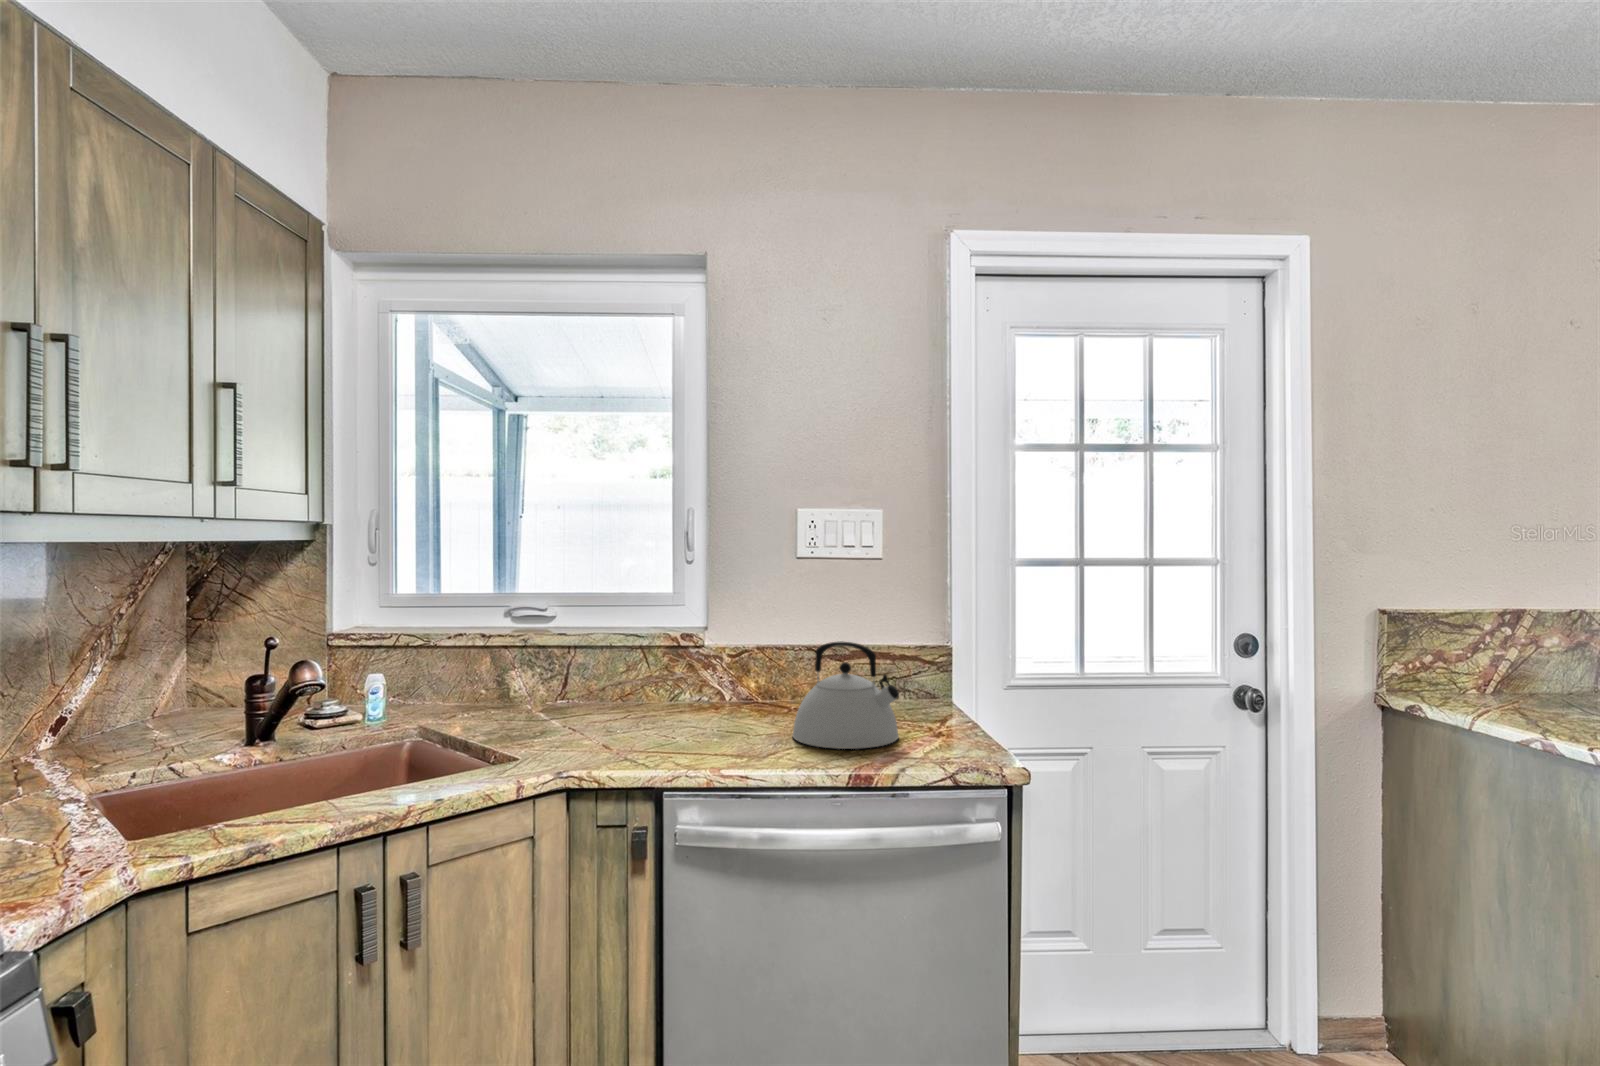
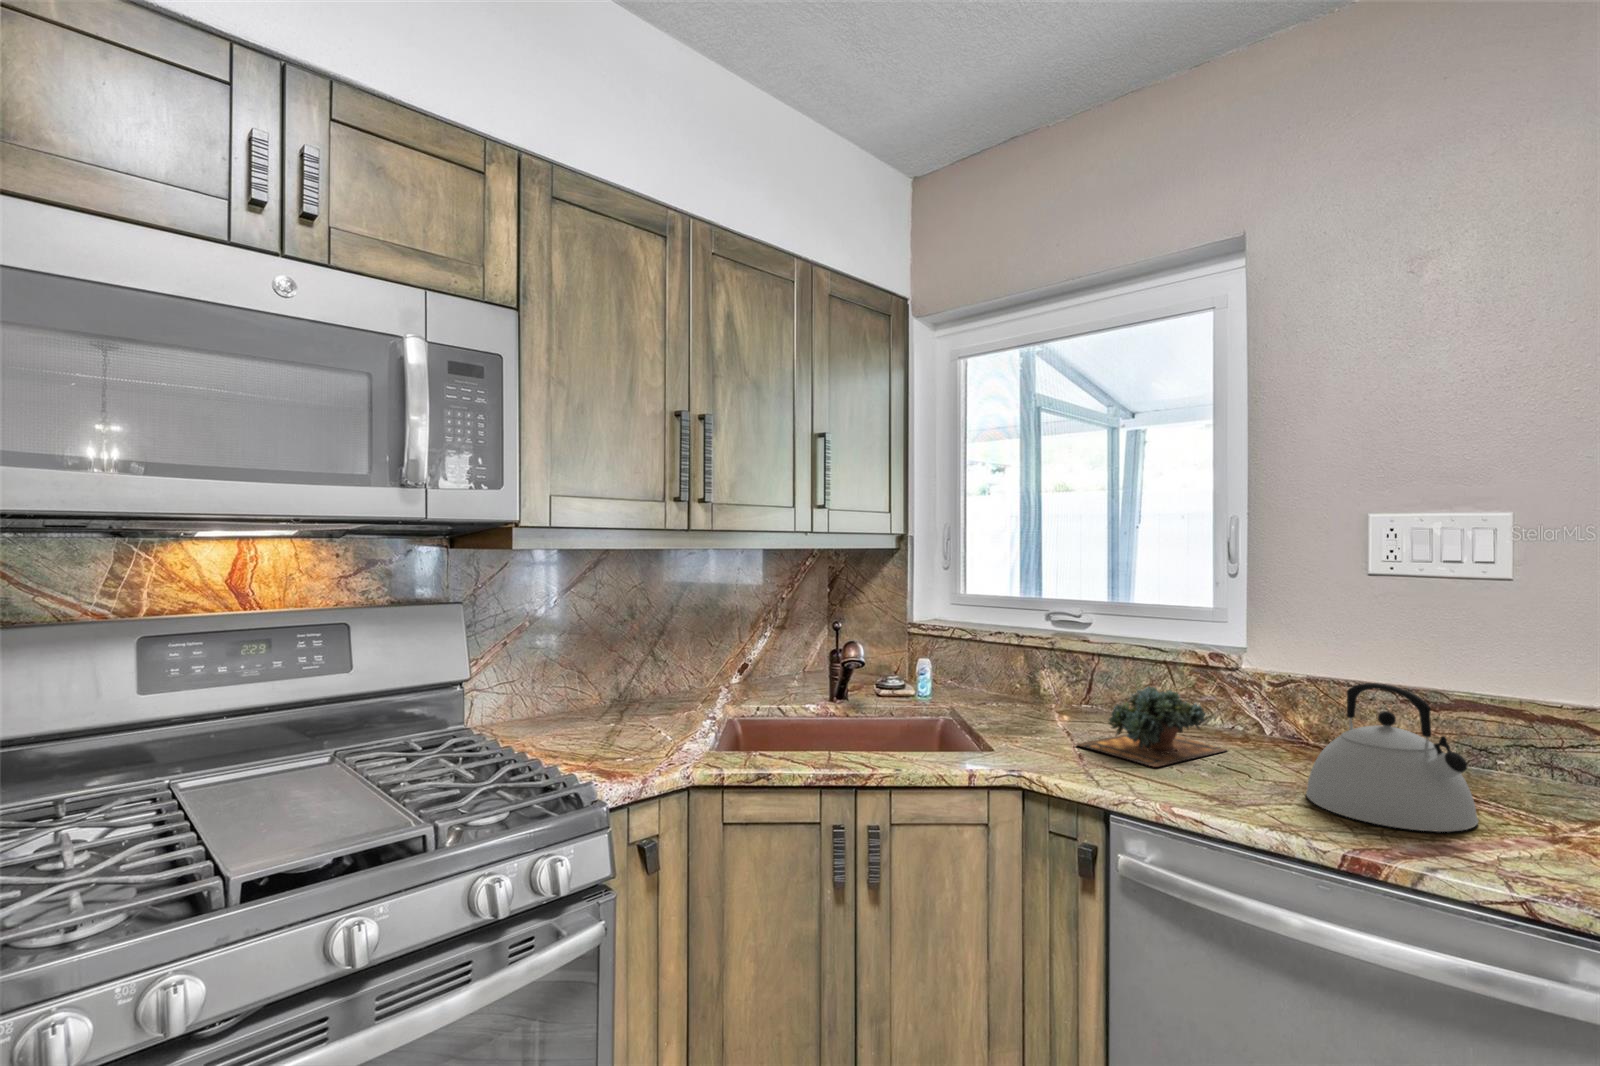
succulent plant: none [589,668,711,742] -> present [1077,686,1227,767]

